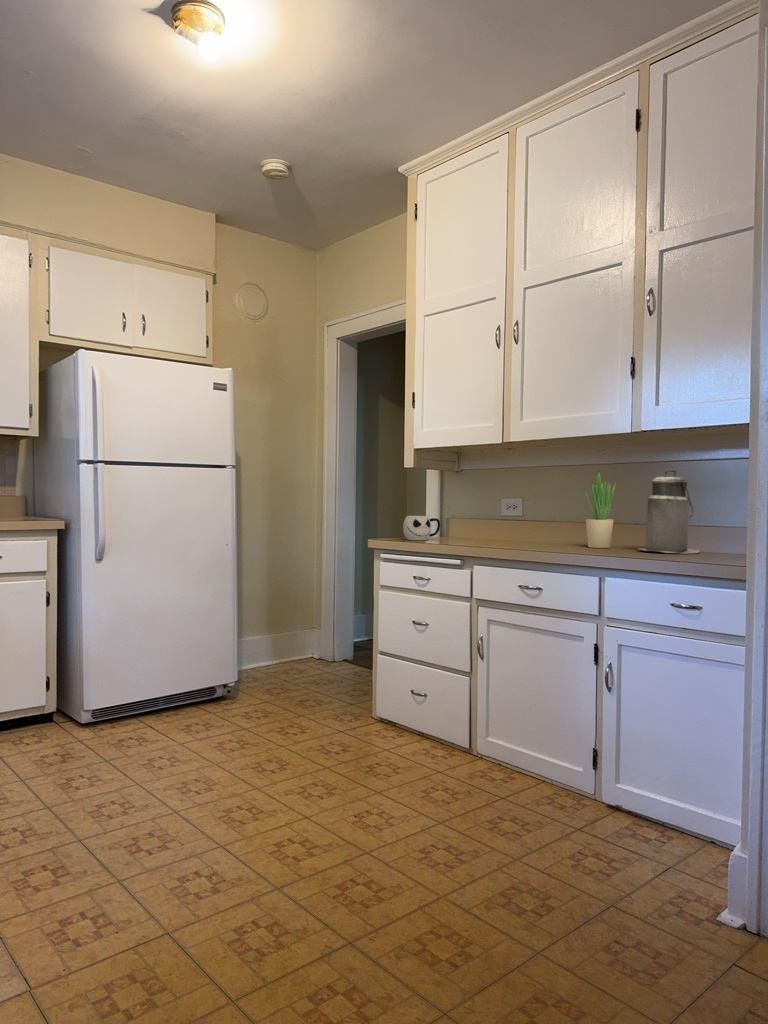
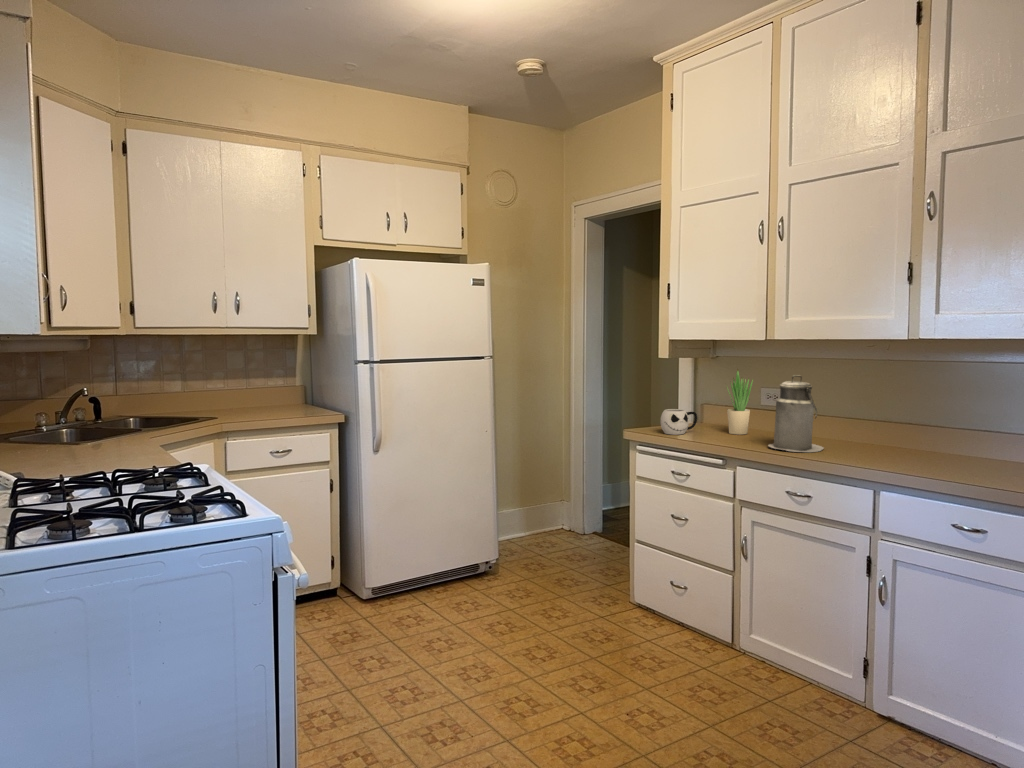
canister: present [642,470,699,553] -> present [768,375,823,452]
potted plant: present [586,471,616,548] -> present [727,369,753,435]

